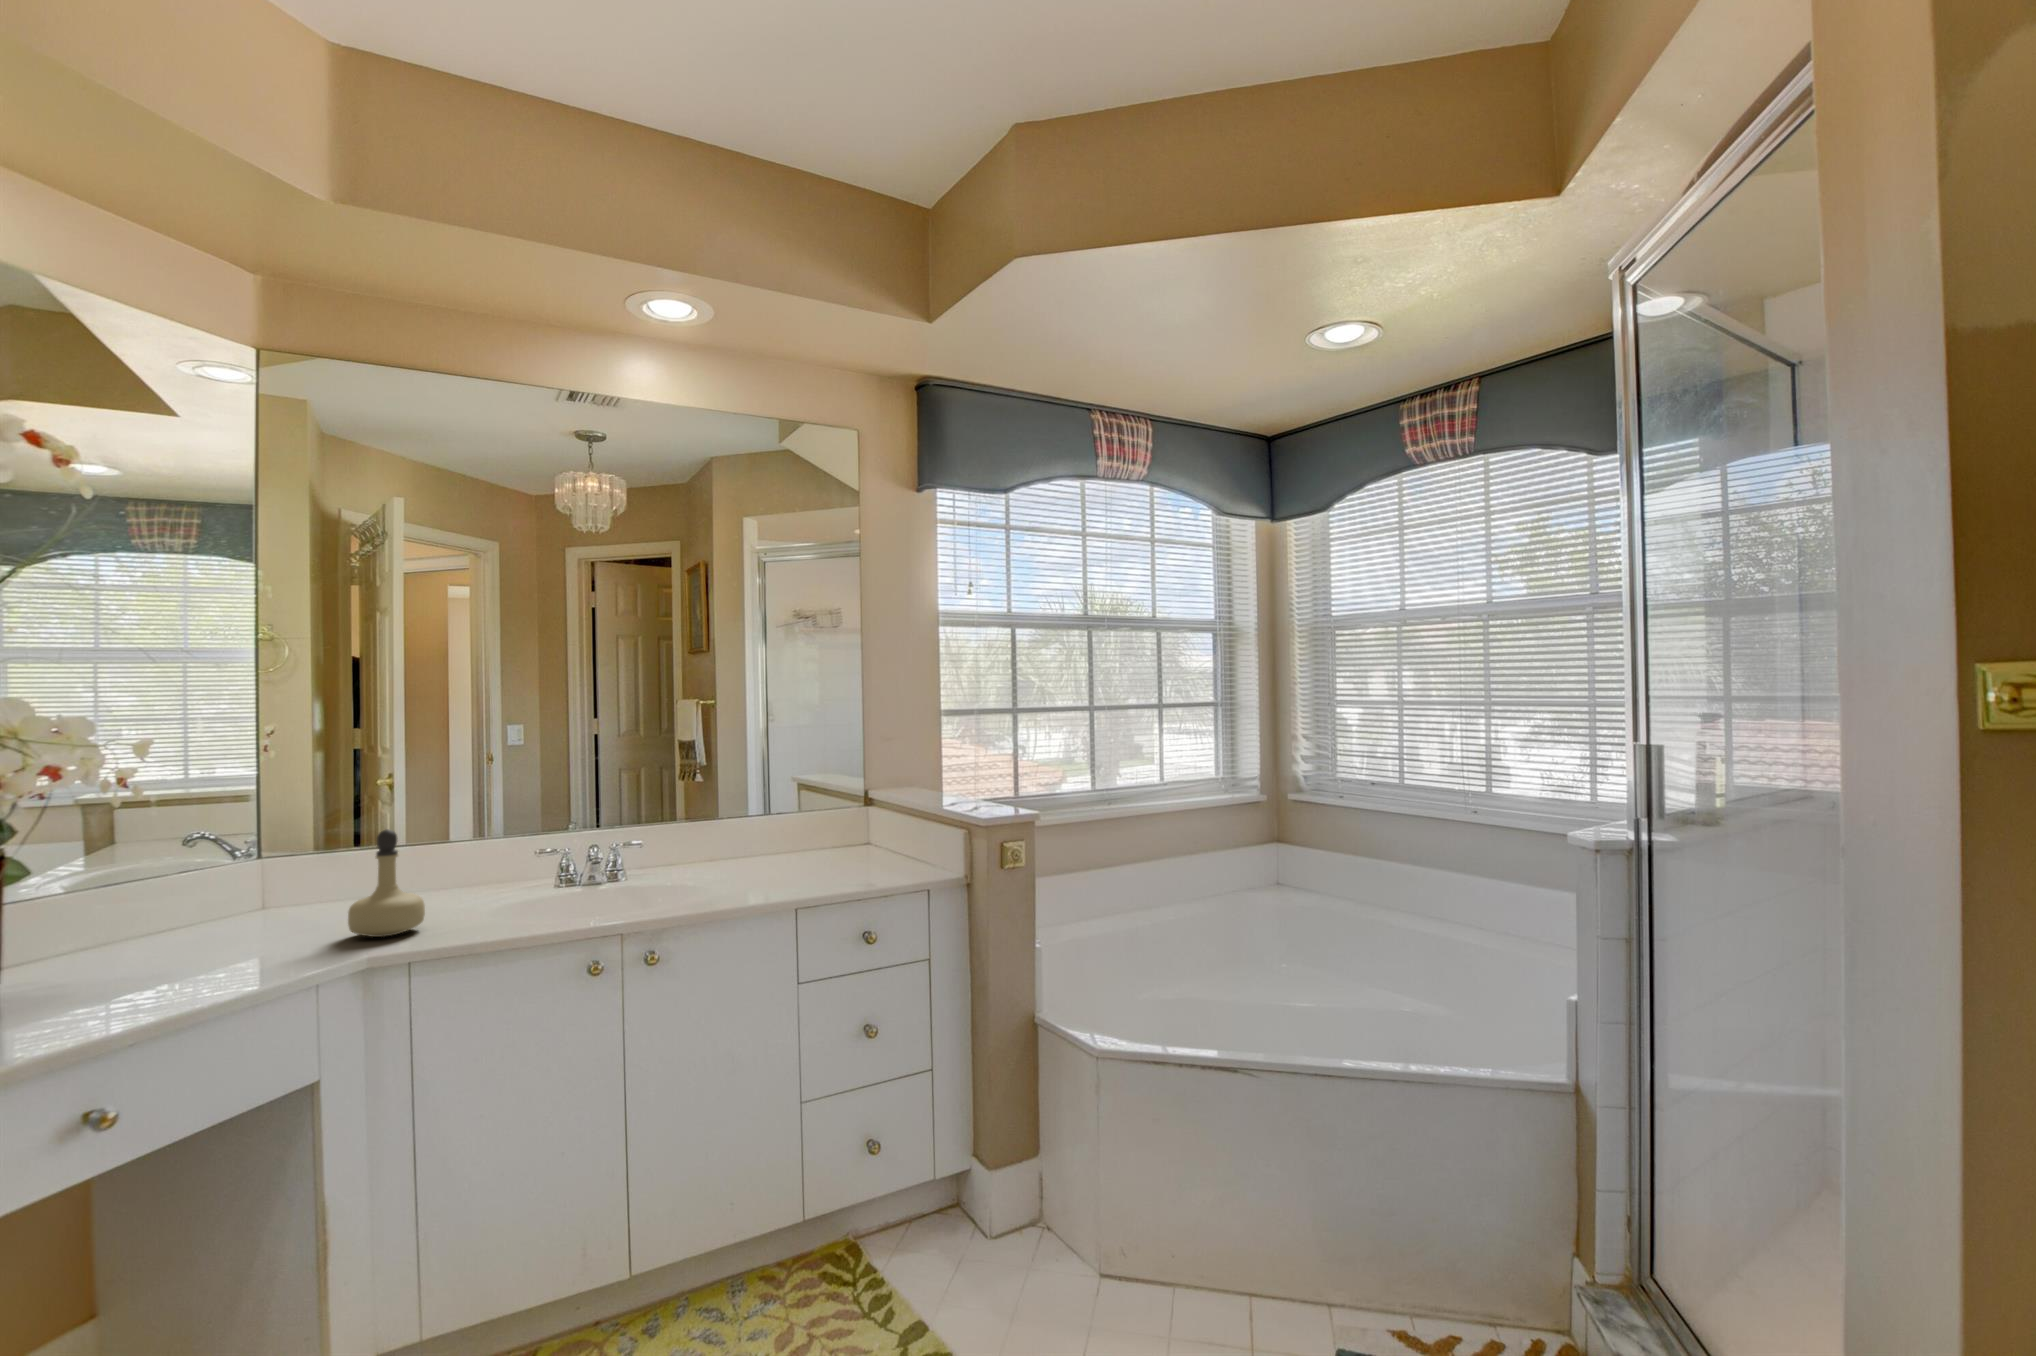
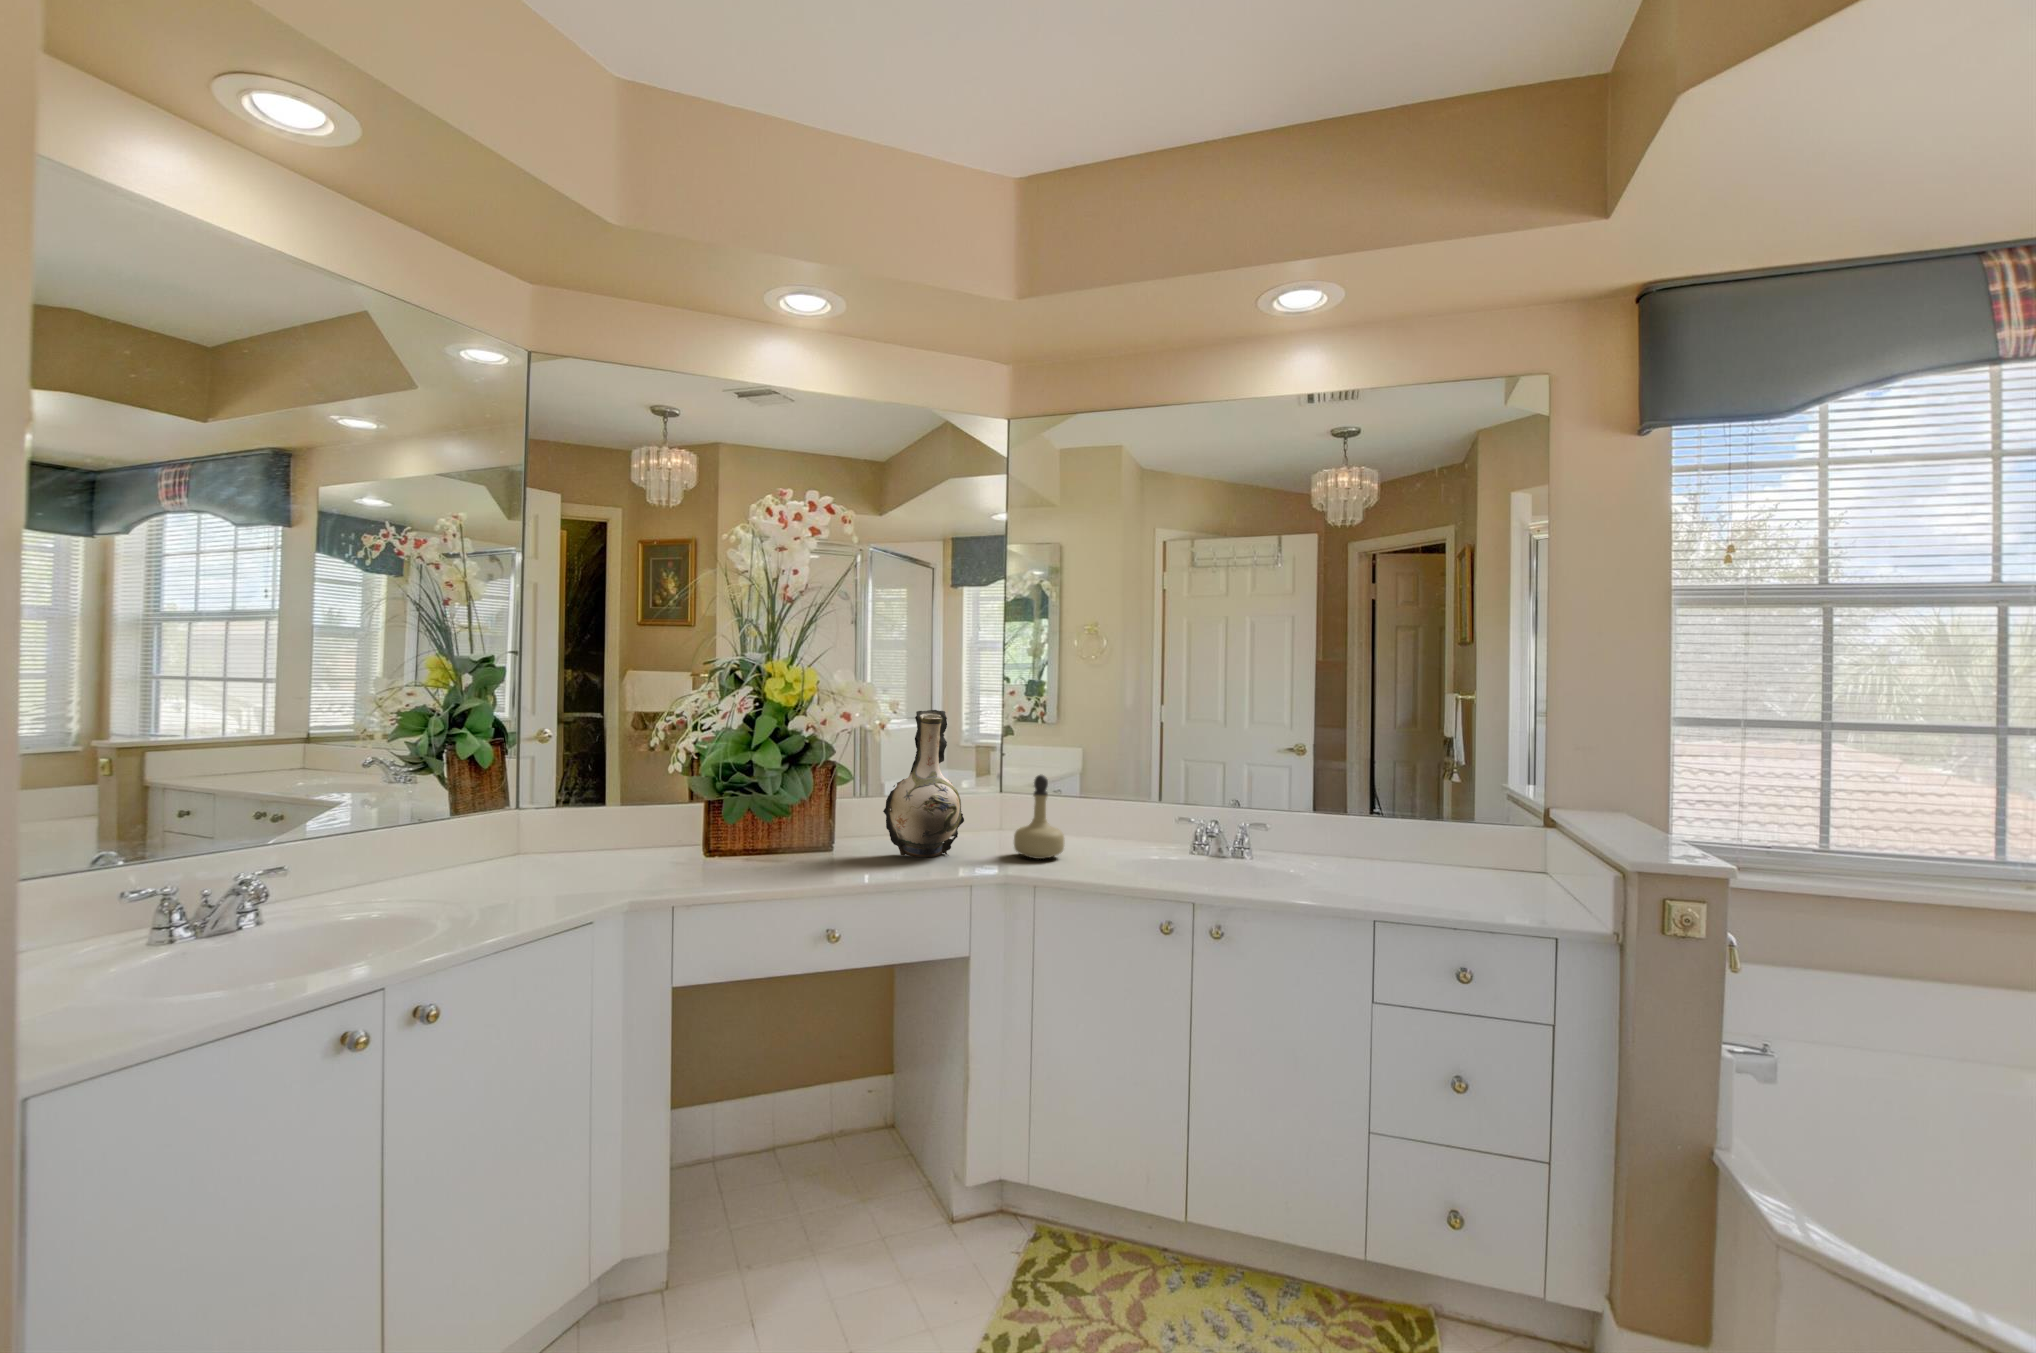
decorative vase: none [124,761,270,980] -> present [883,710,964,857]

